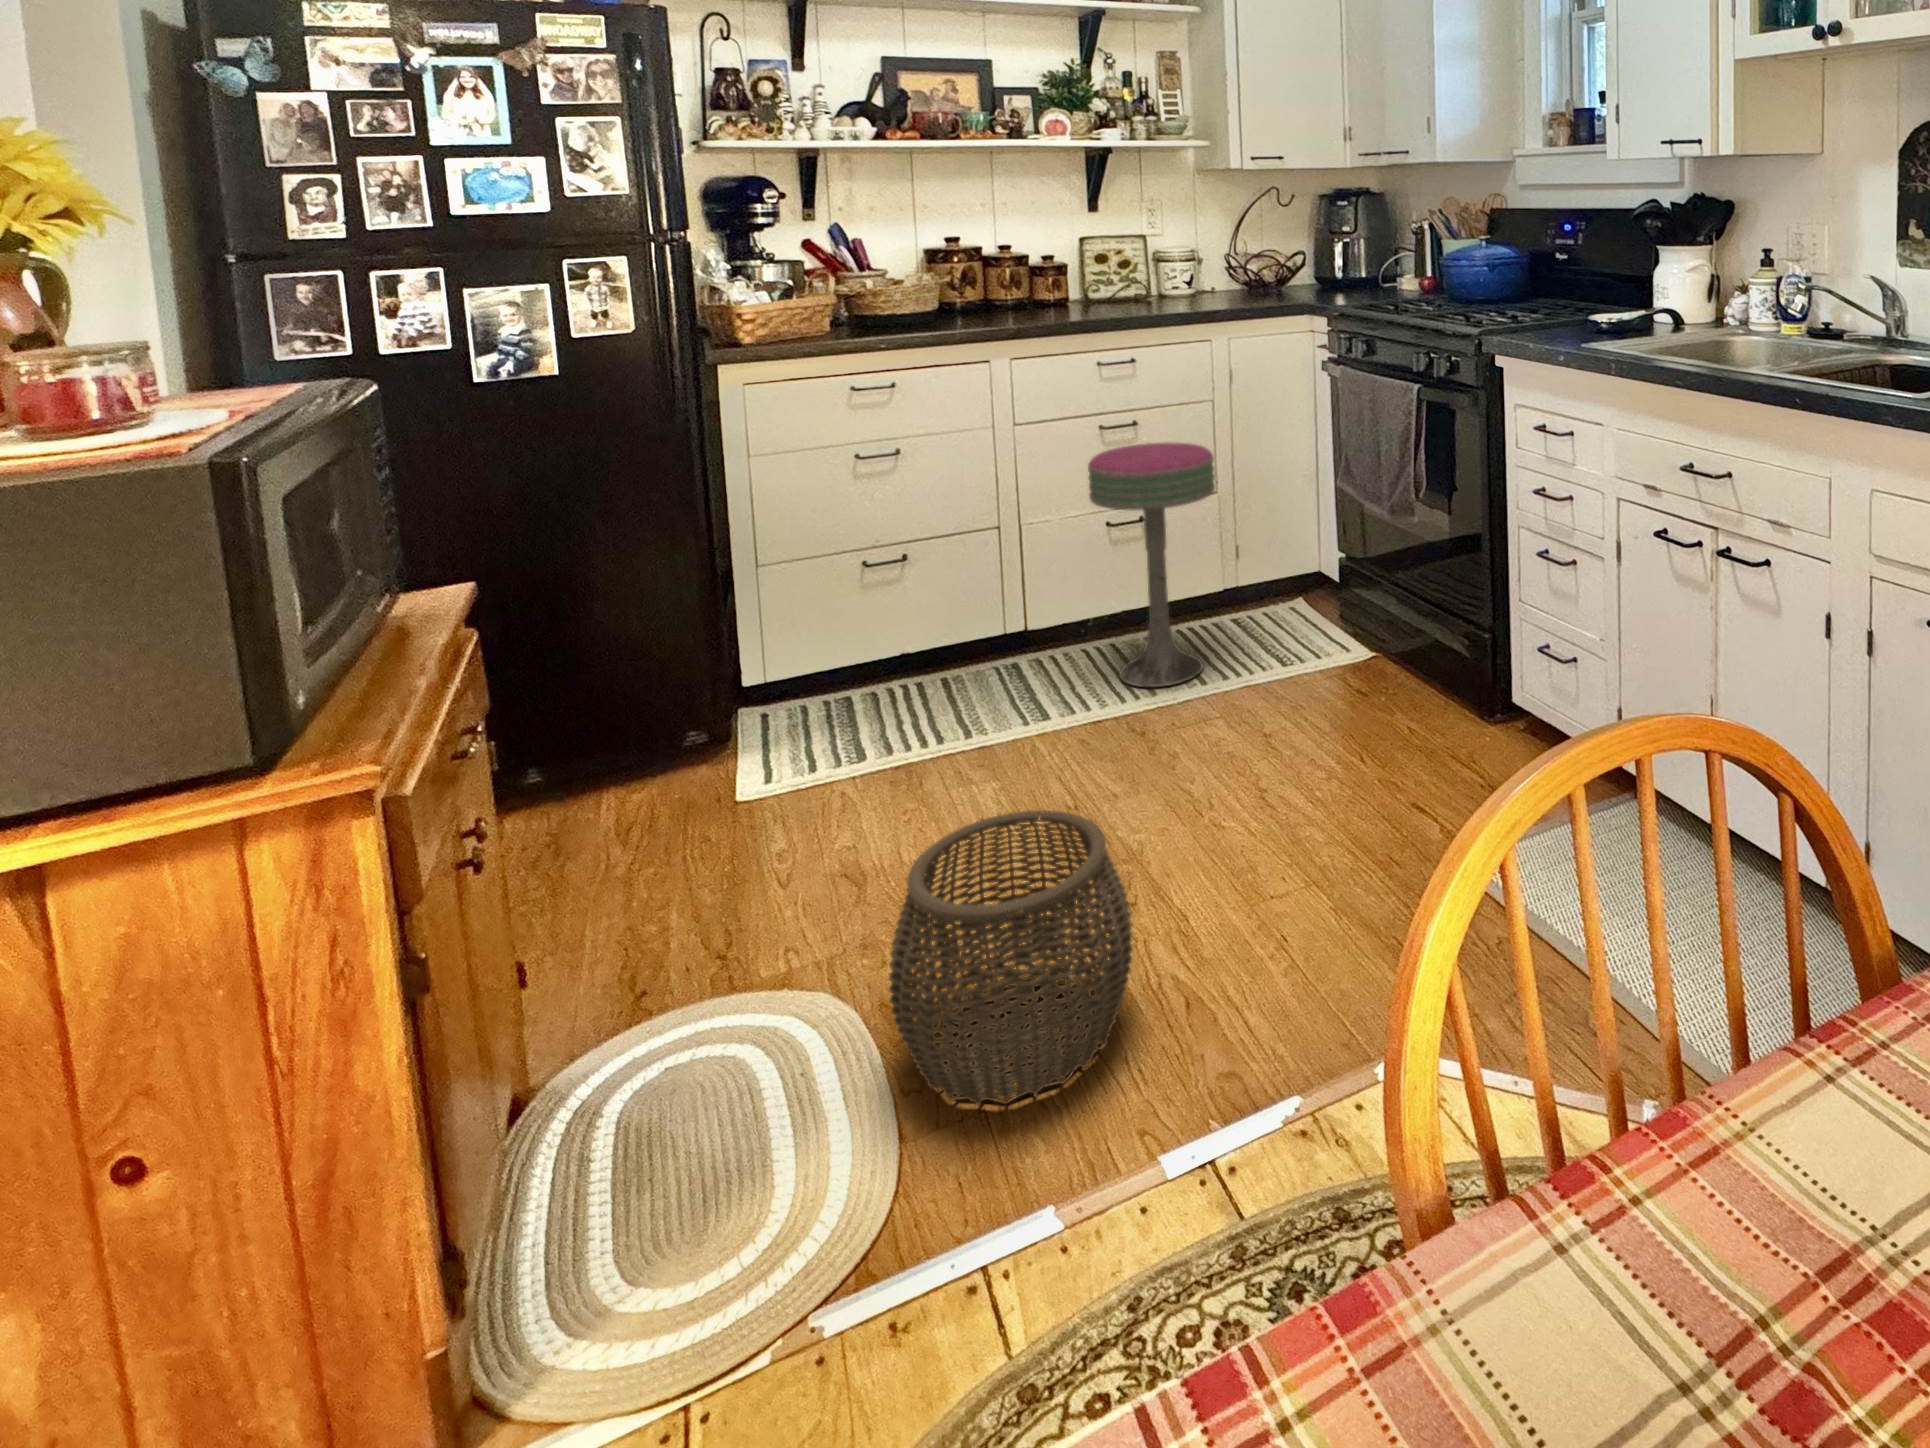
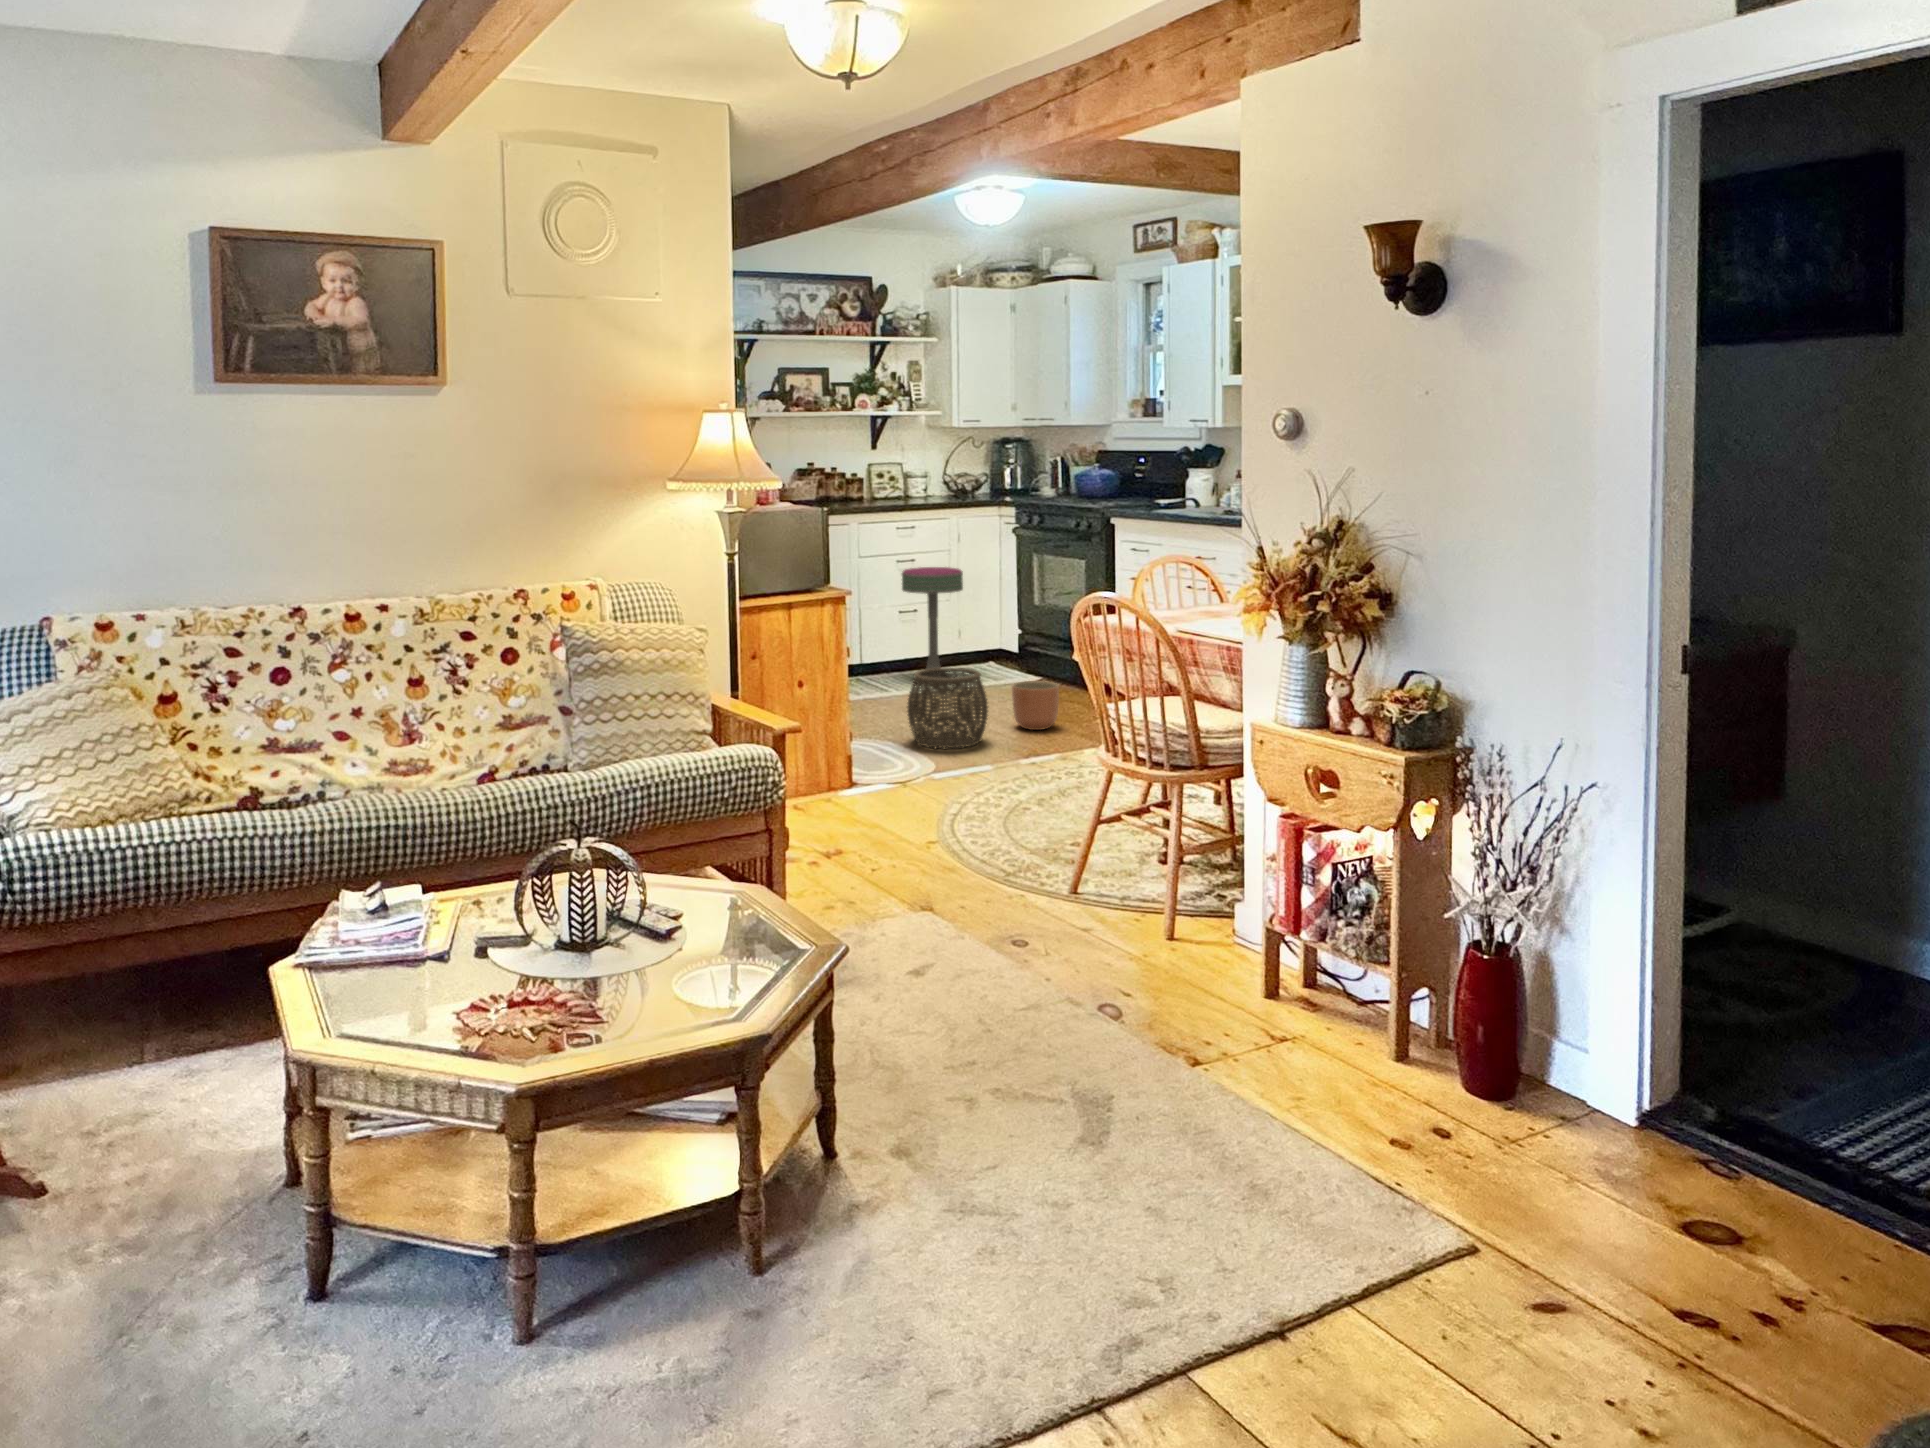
planter: none [1230,789,1349,940] -> present [1012,681,1059,730]

